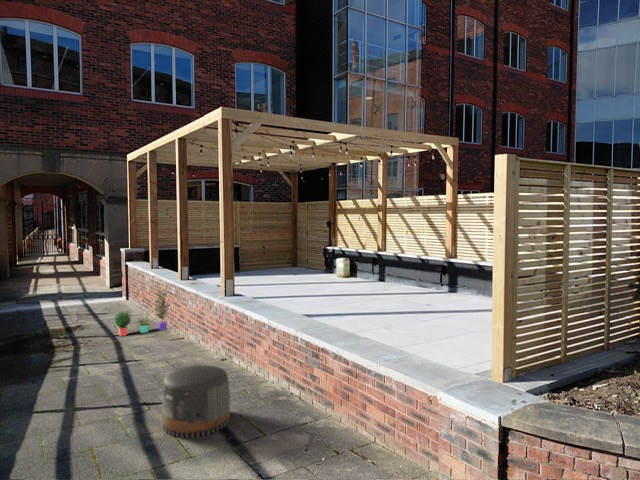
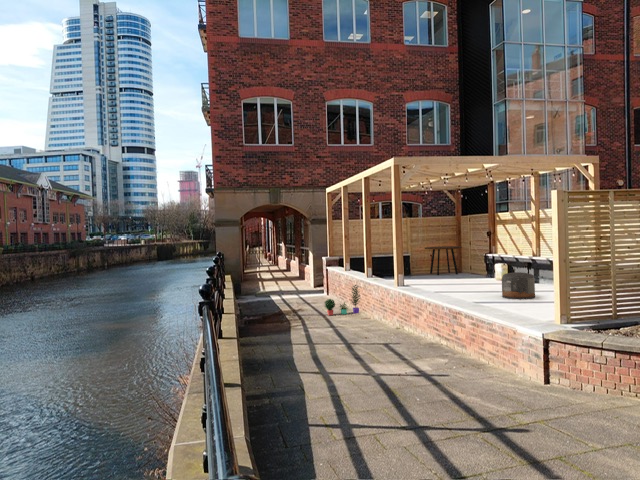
dining table: none [254,236,297,271] -> present [425,246,462,275]
pouf: present [162,365,230,438] -> present [502,272,535,299]

